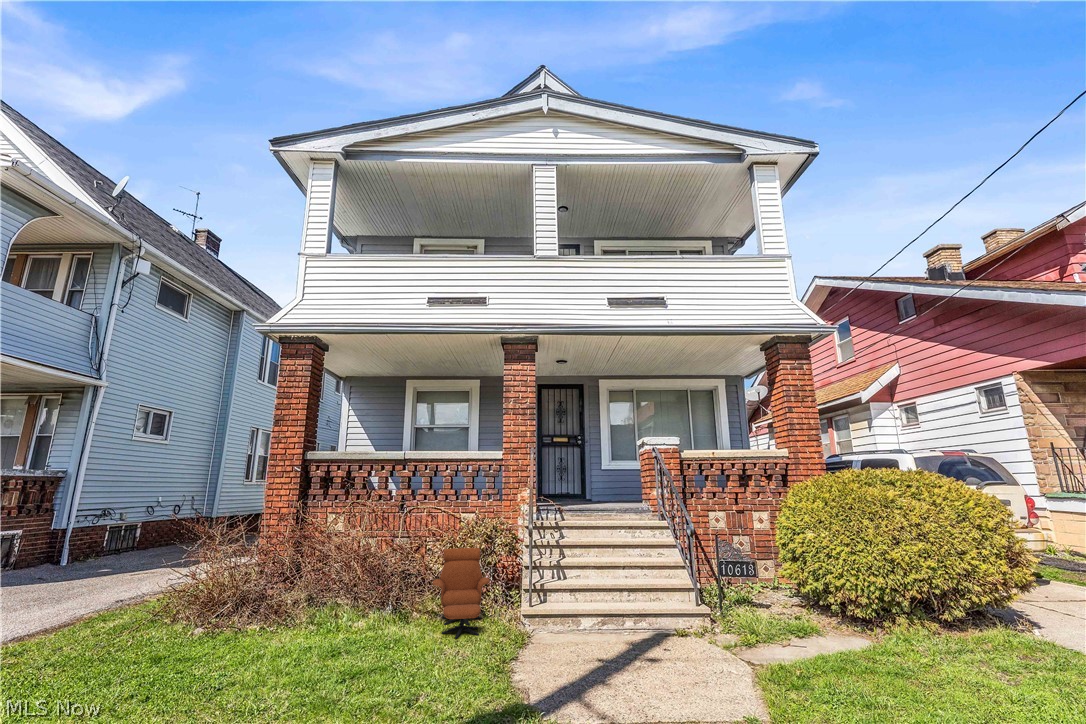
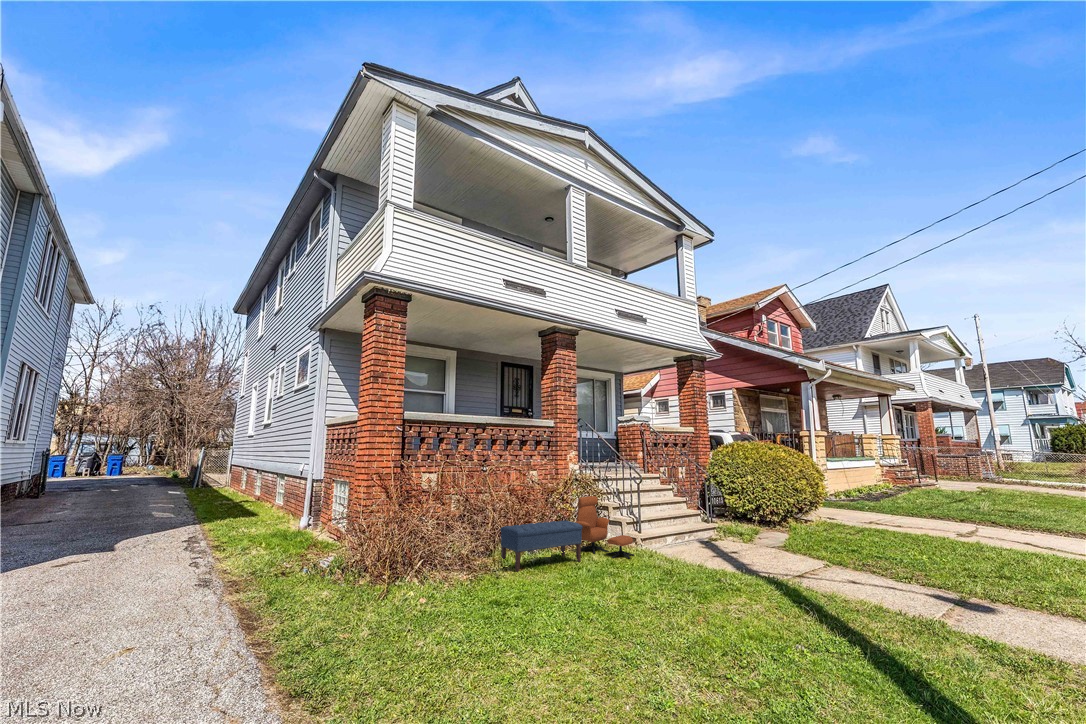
bench: none [300,576,409,631] -> present [500,520,583,572]

